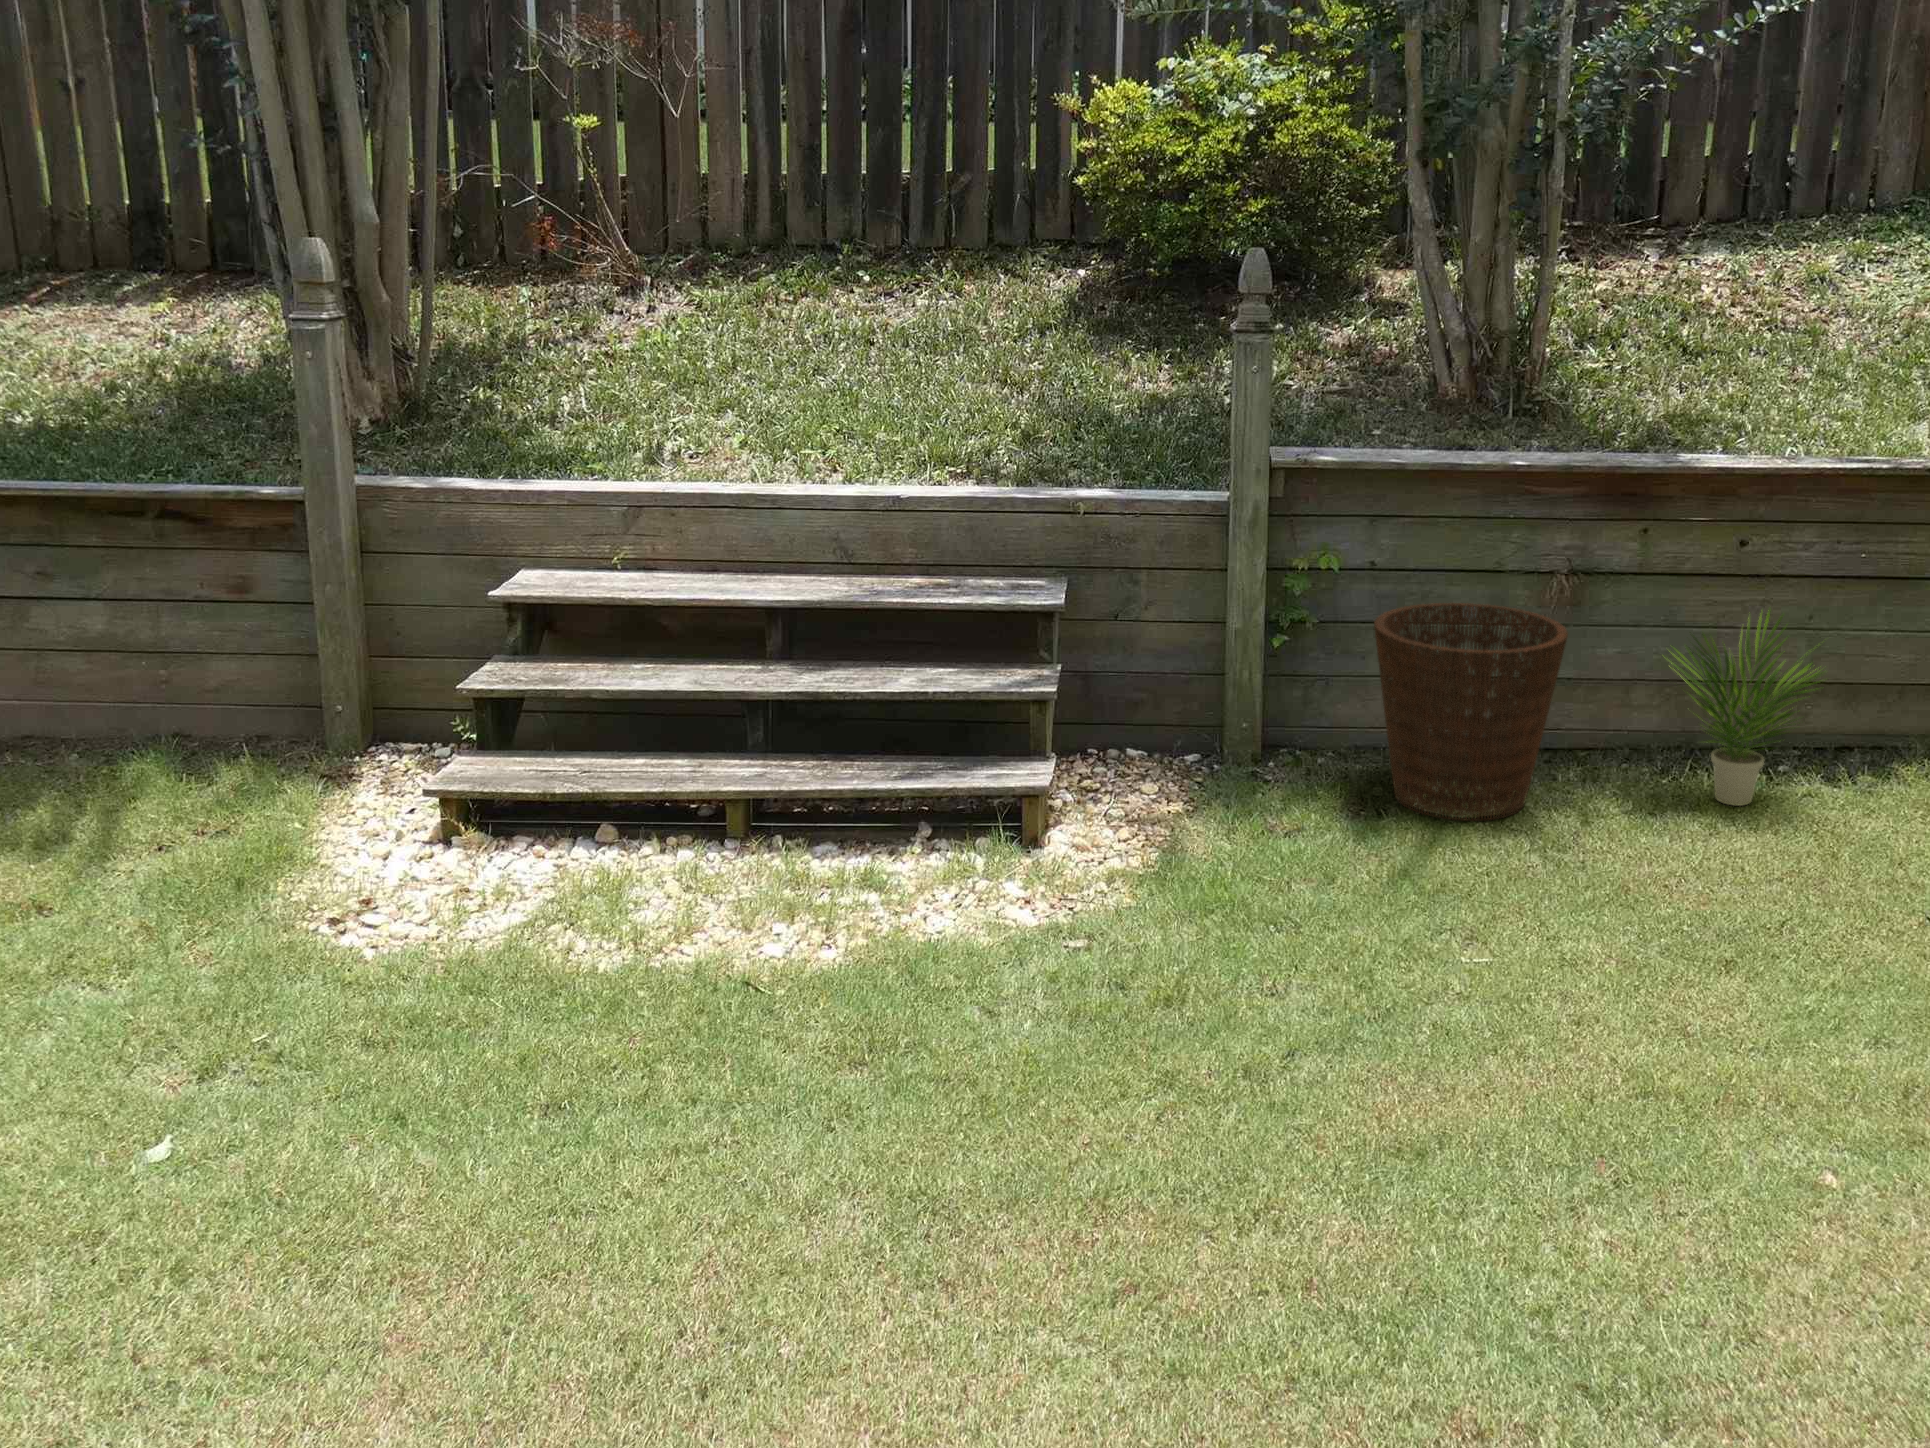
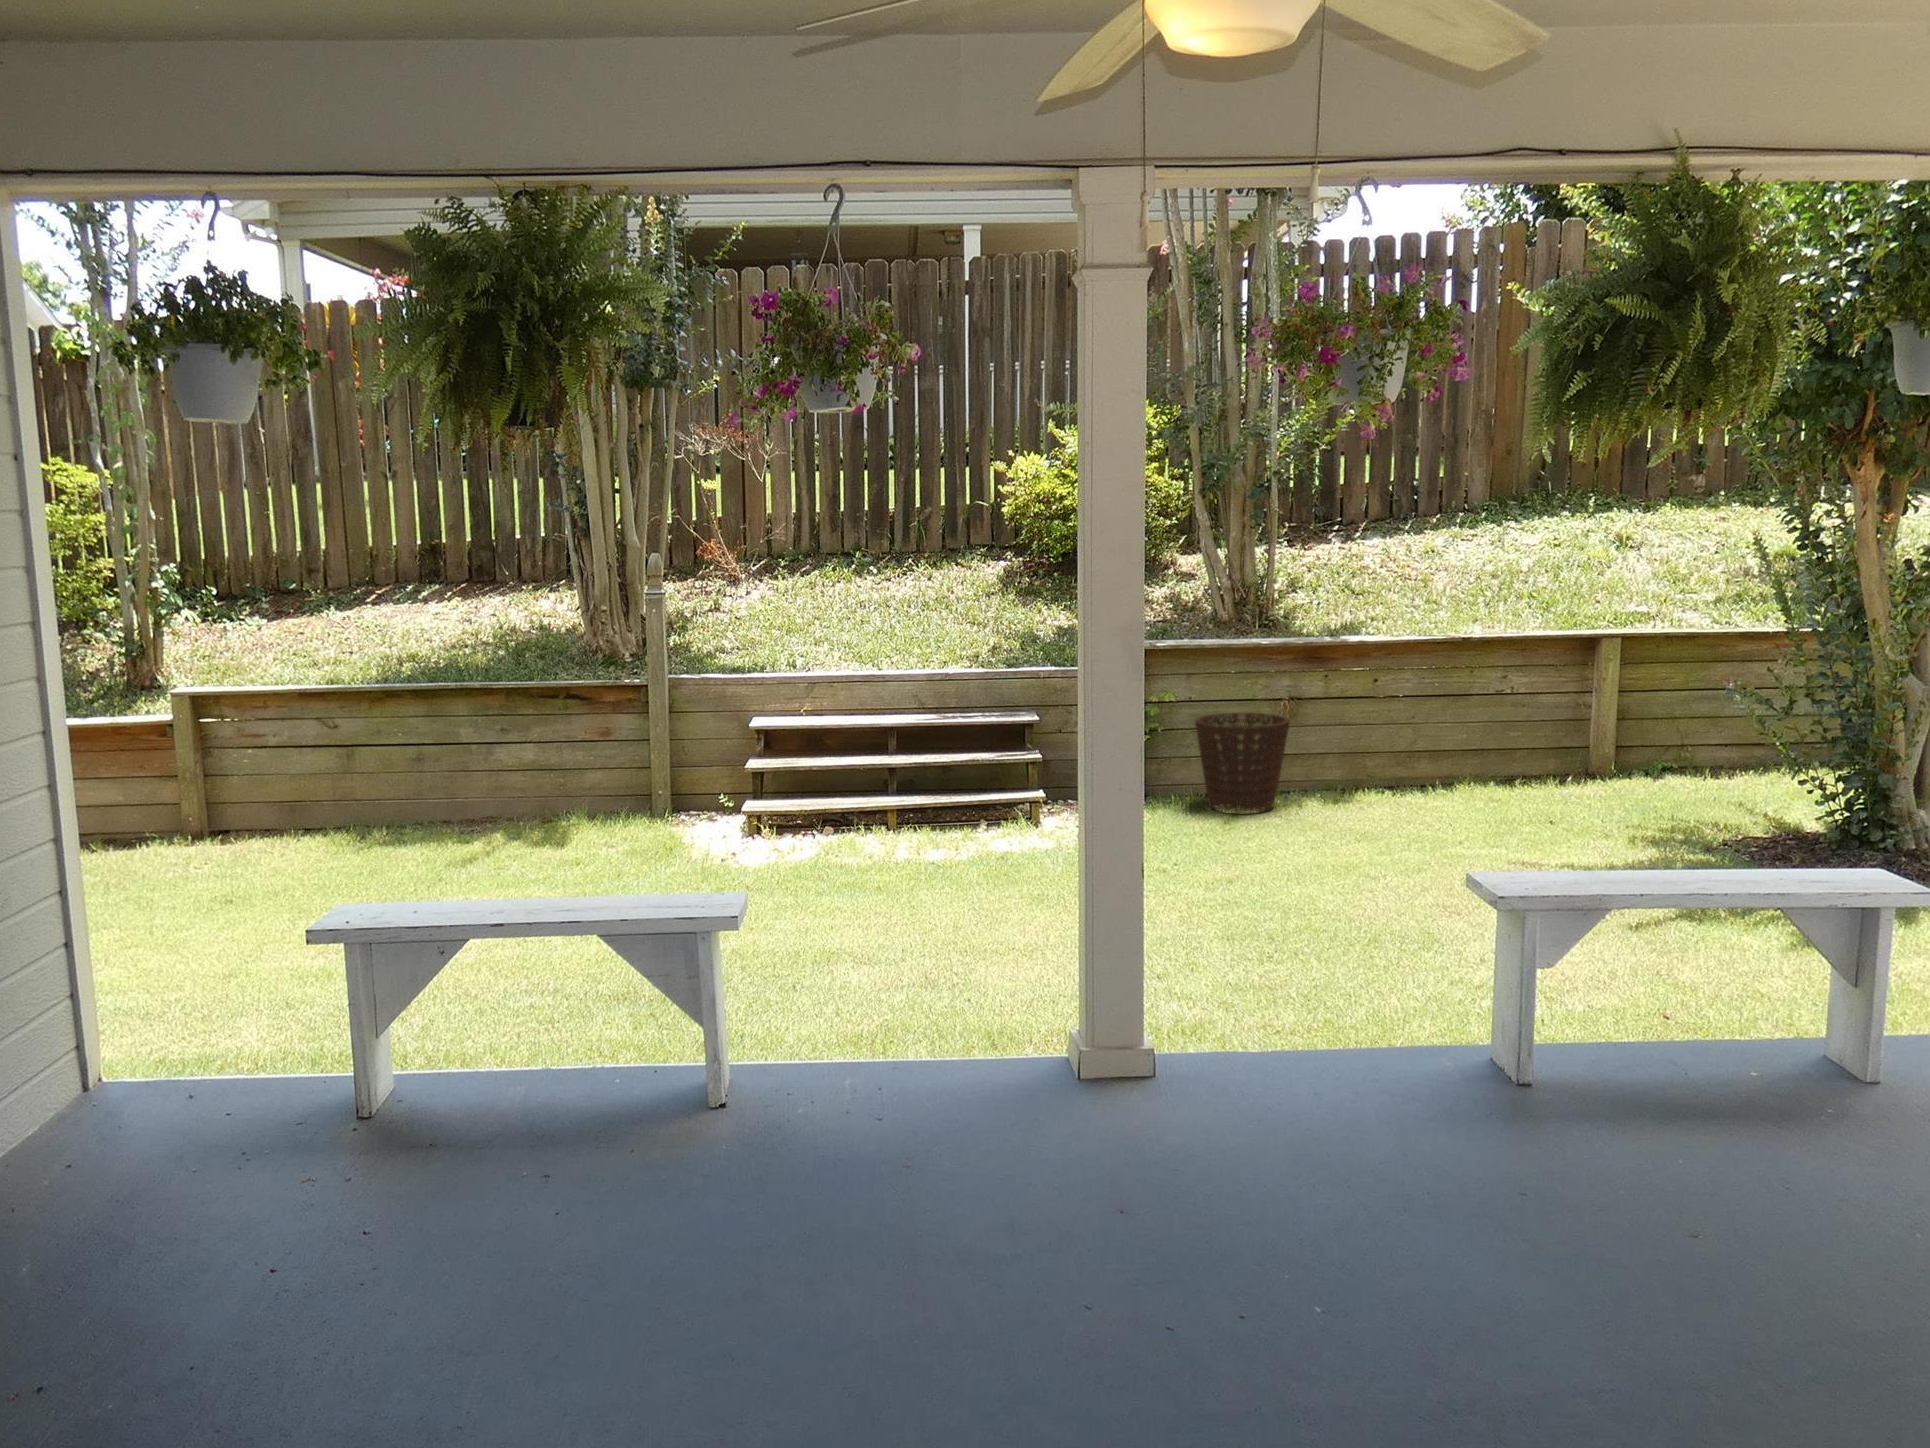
potted plant: present [1671,610,1824,806] -> none [1333,707,1420,805]

